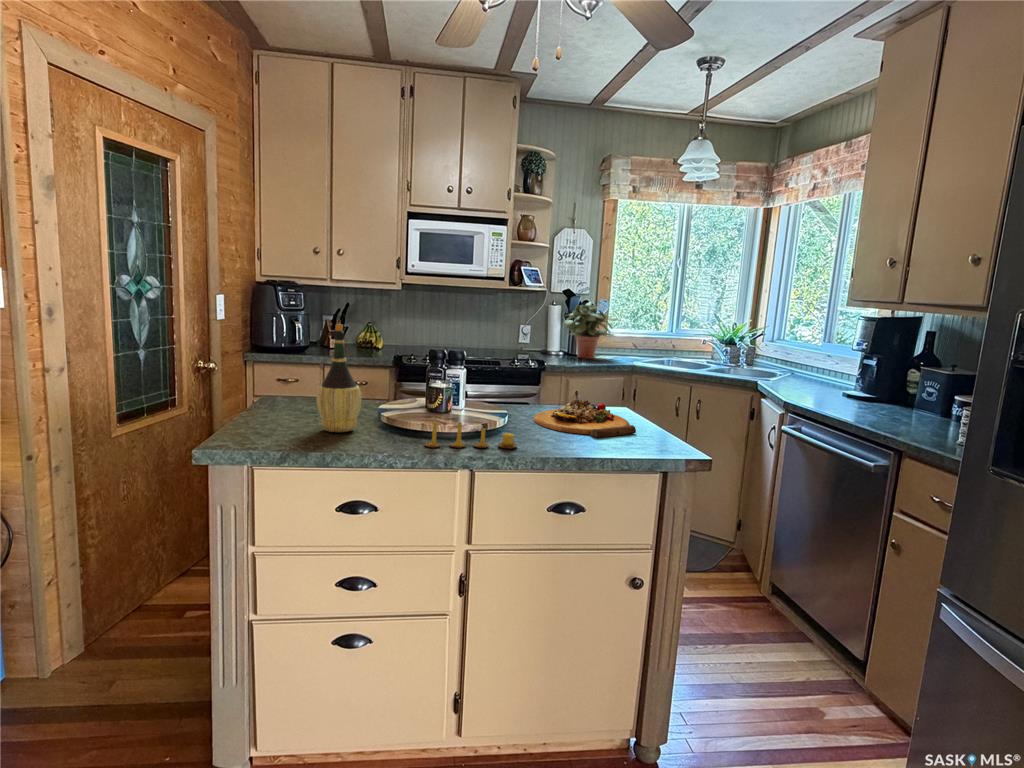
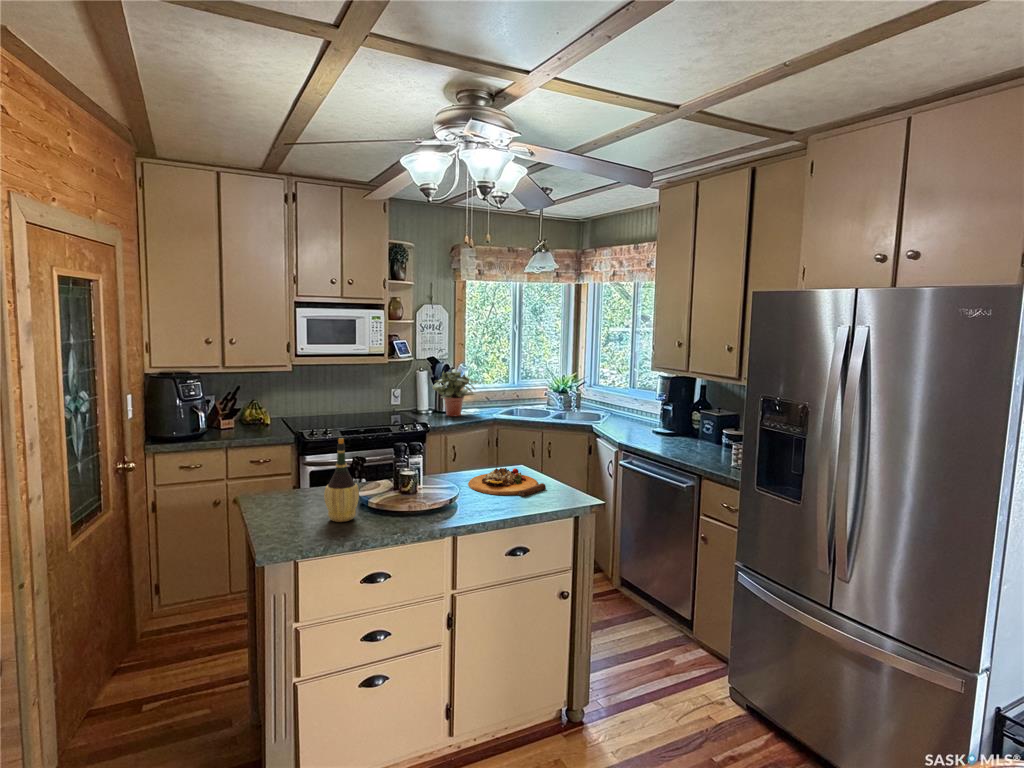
candle: present [425,421,517,448] -> none [417,499,481,523]

